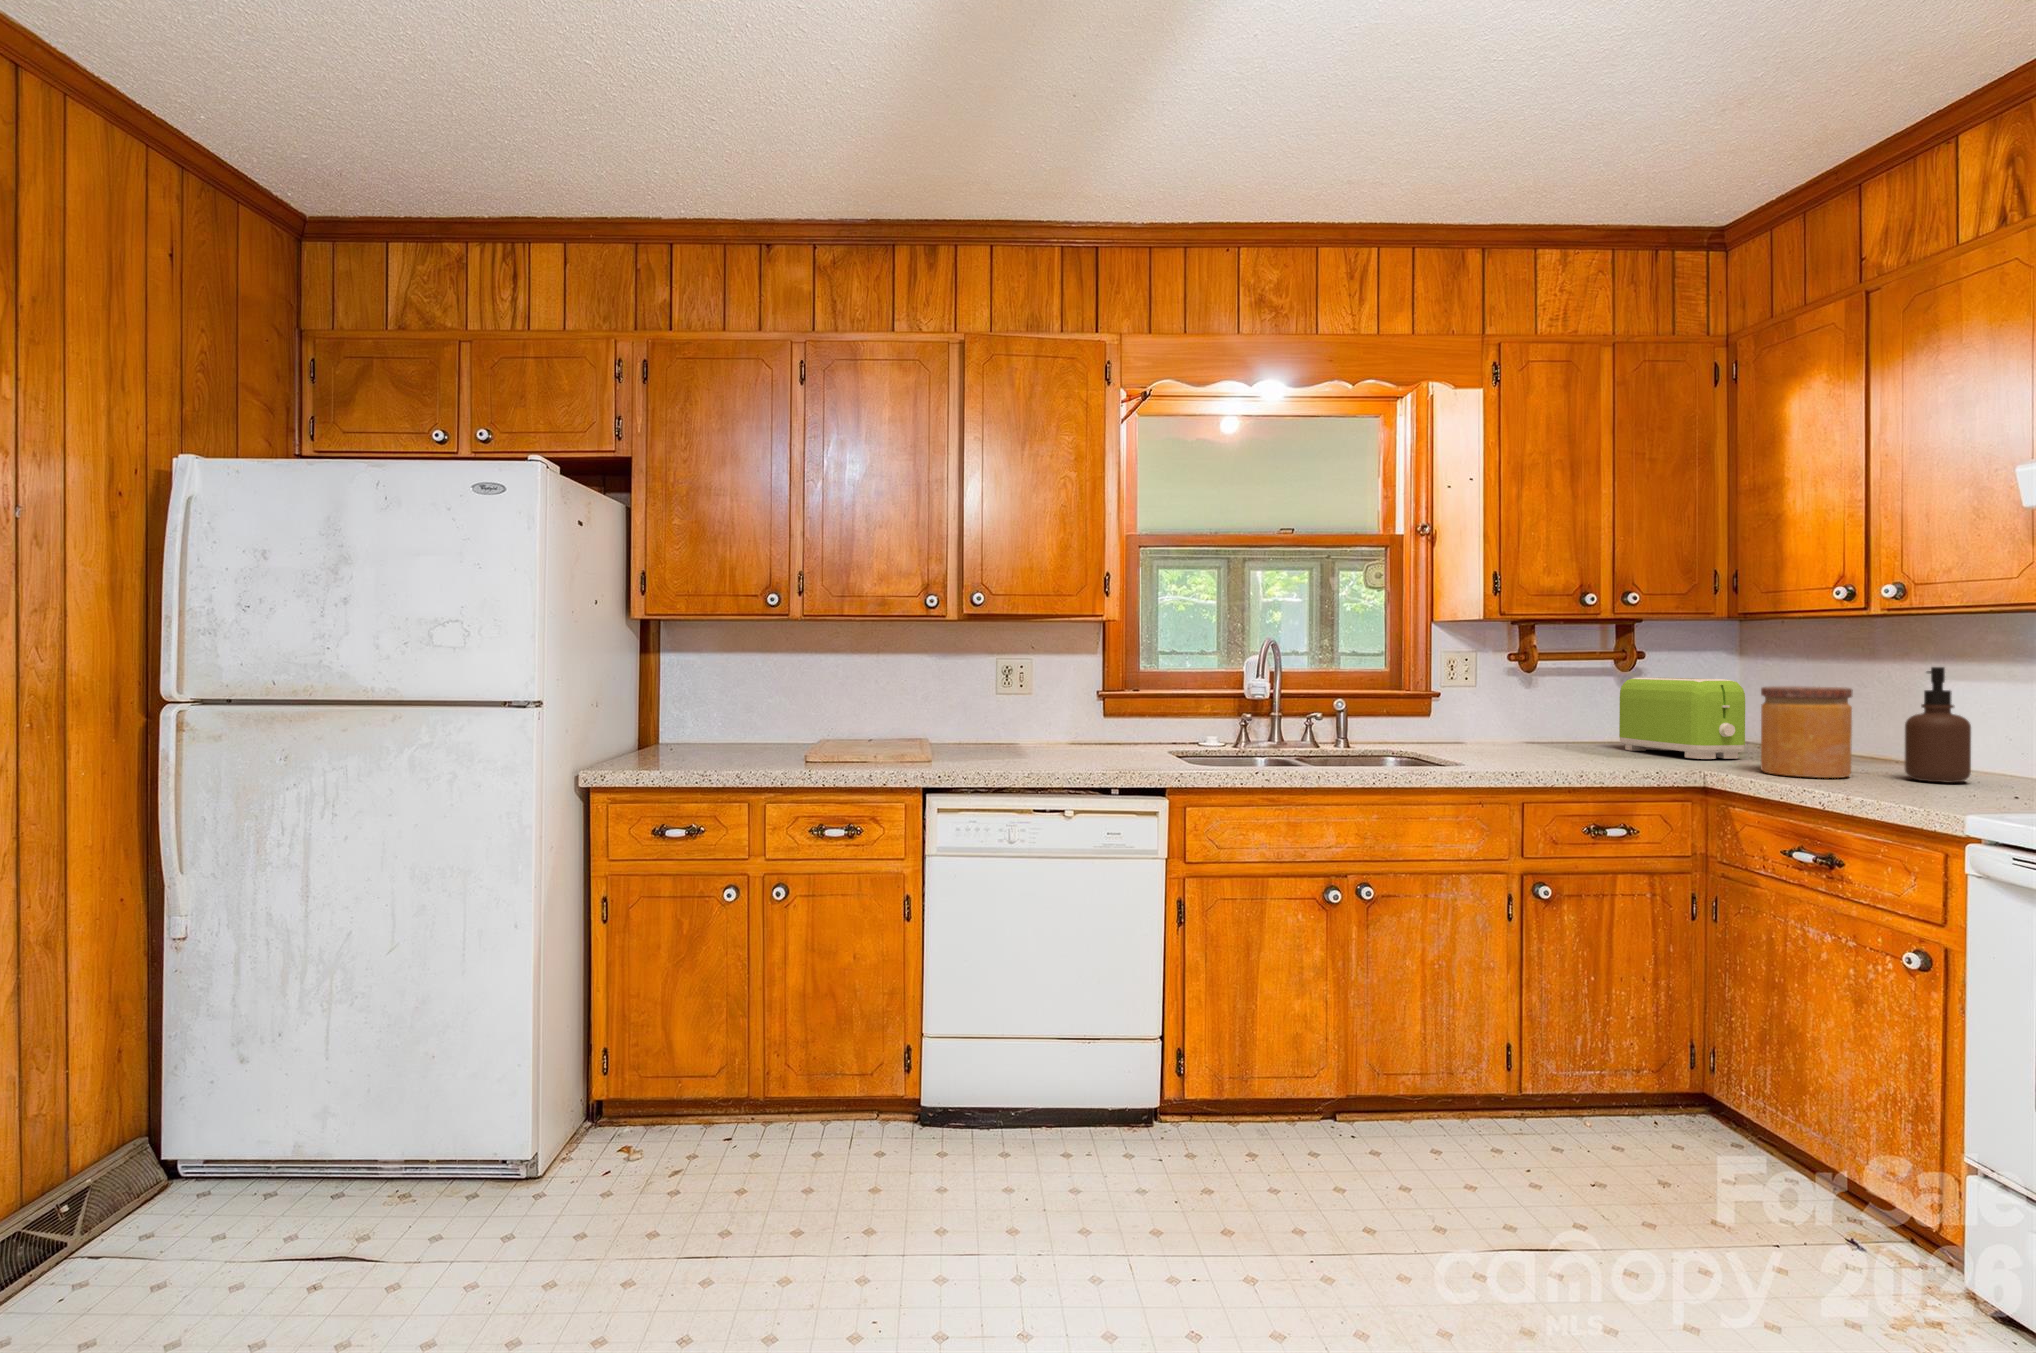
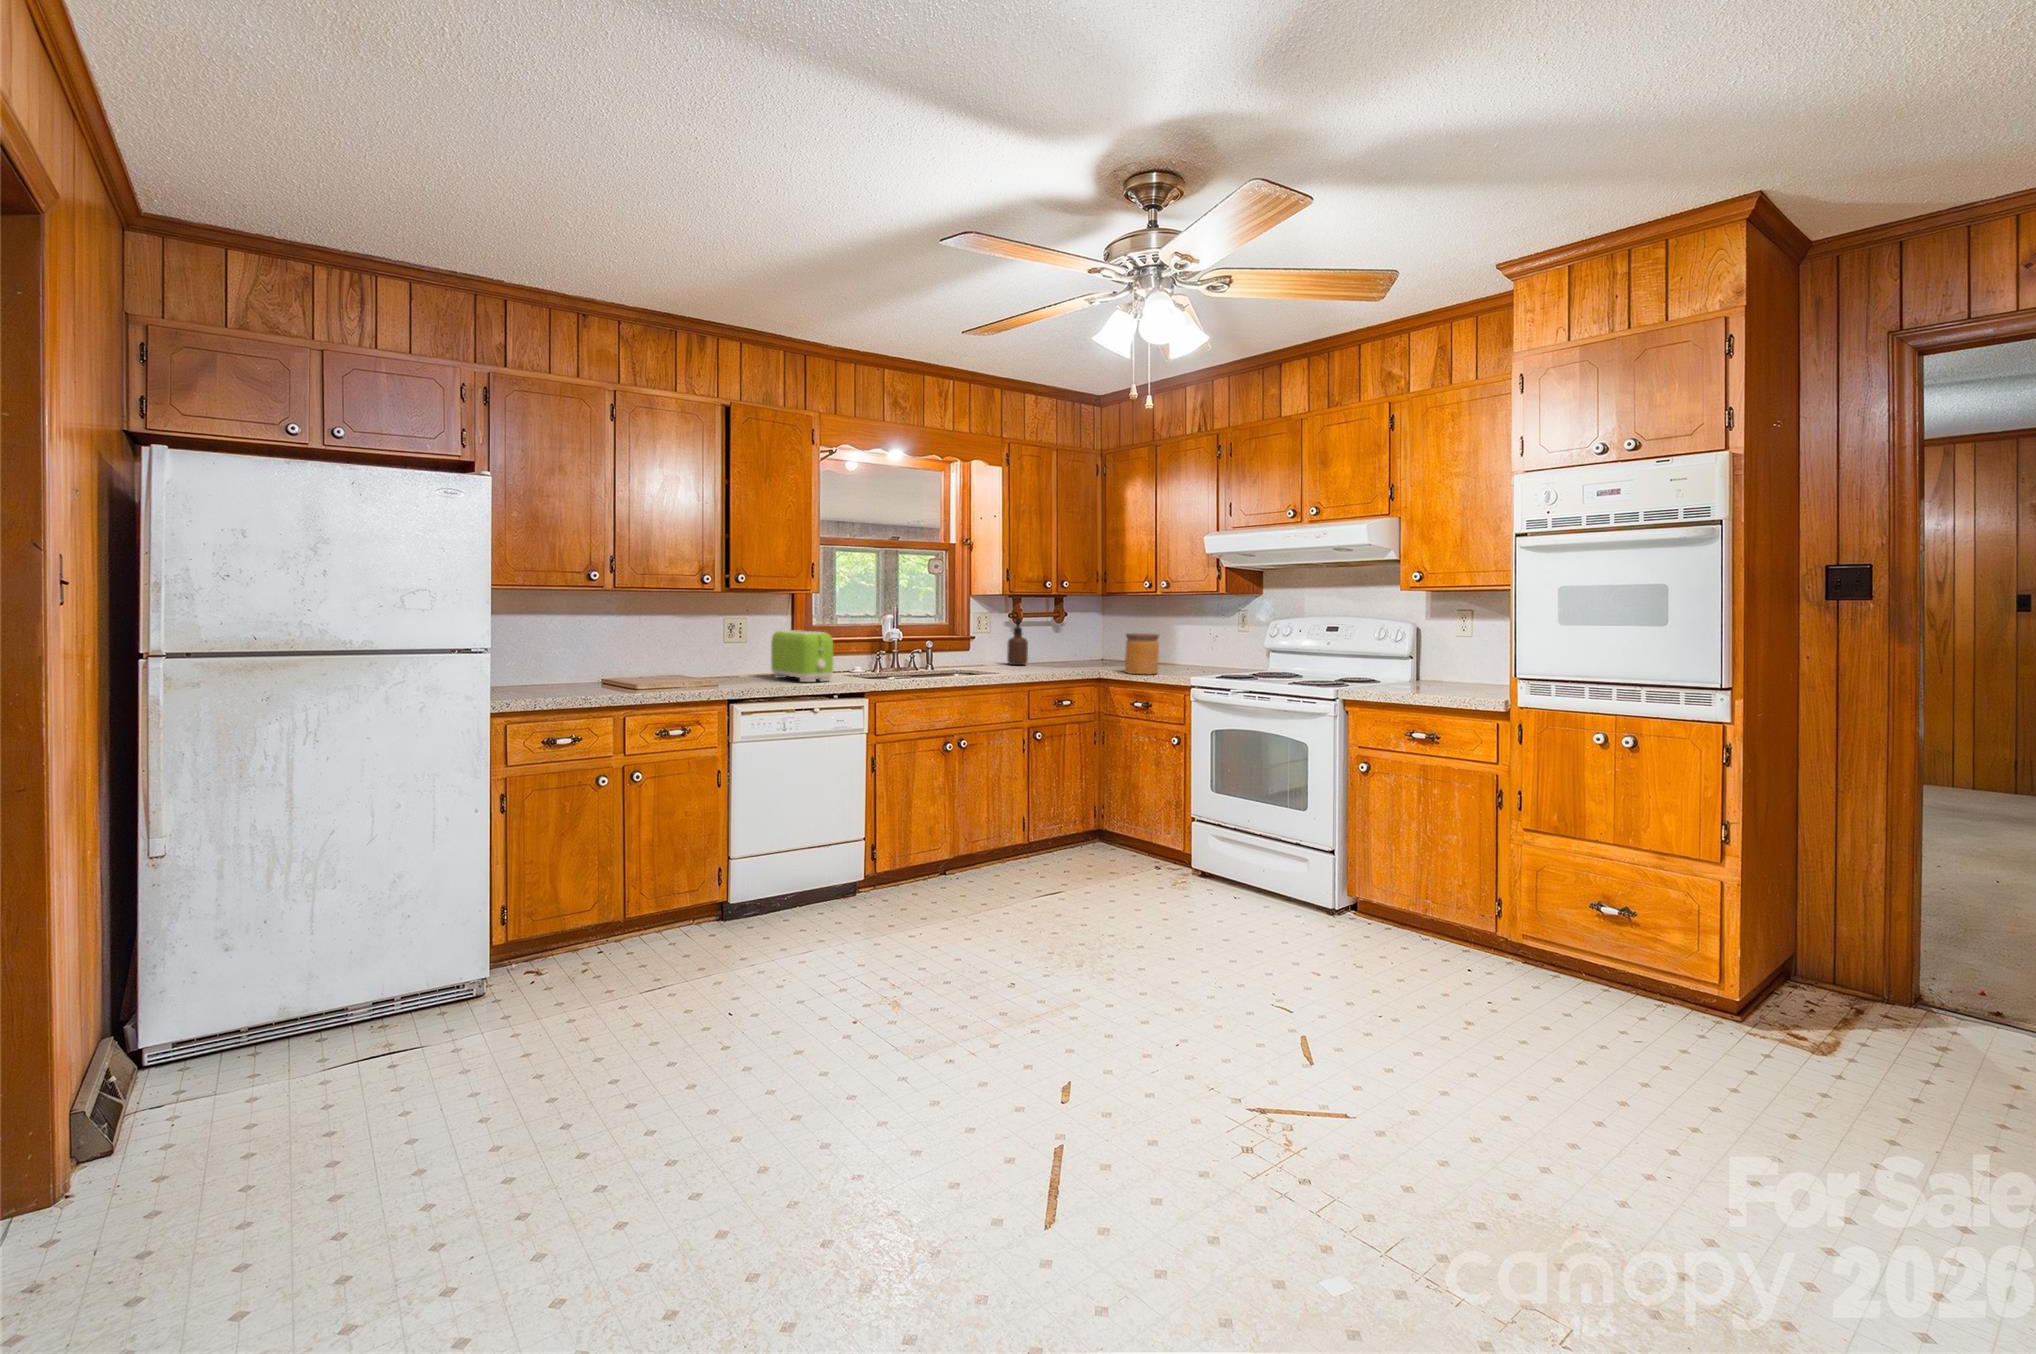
soap dispenser: present [1905,667,1971,783] -> present [1007,618,1028,665]
toaster: present [1619,677,1745,759] -> present [771,630,833,682]

